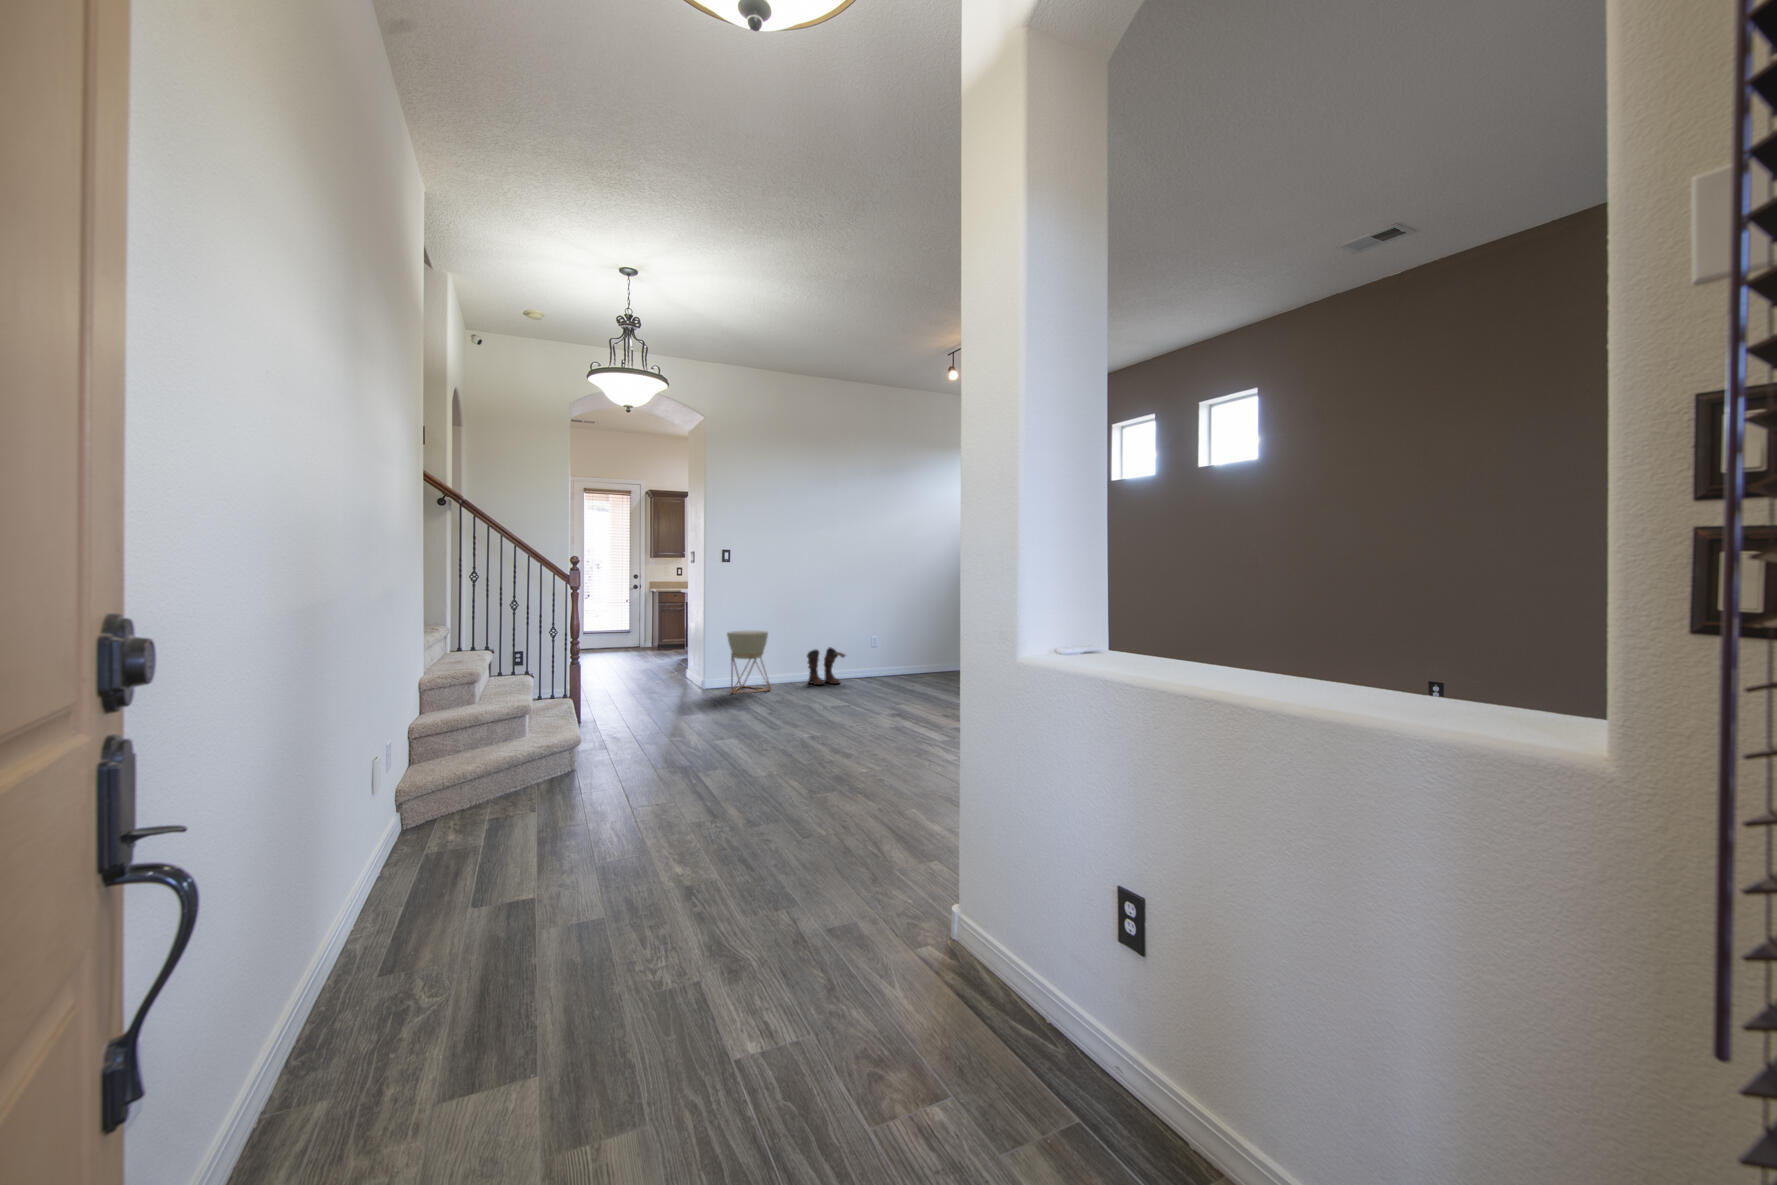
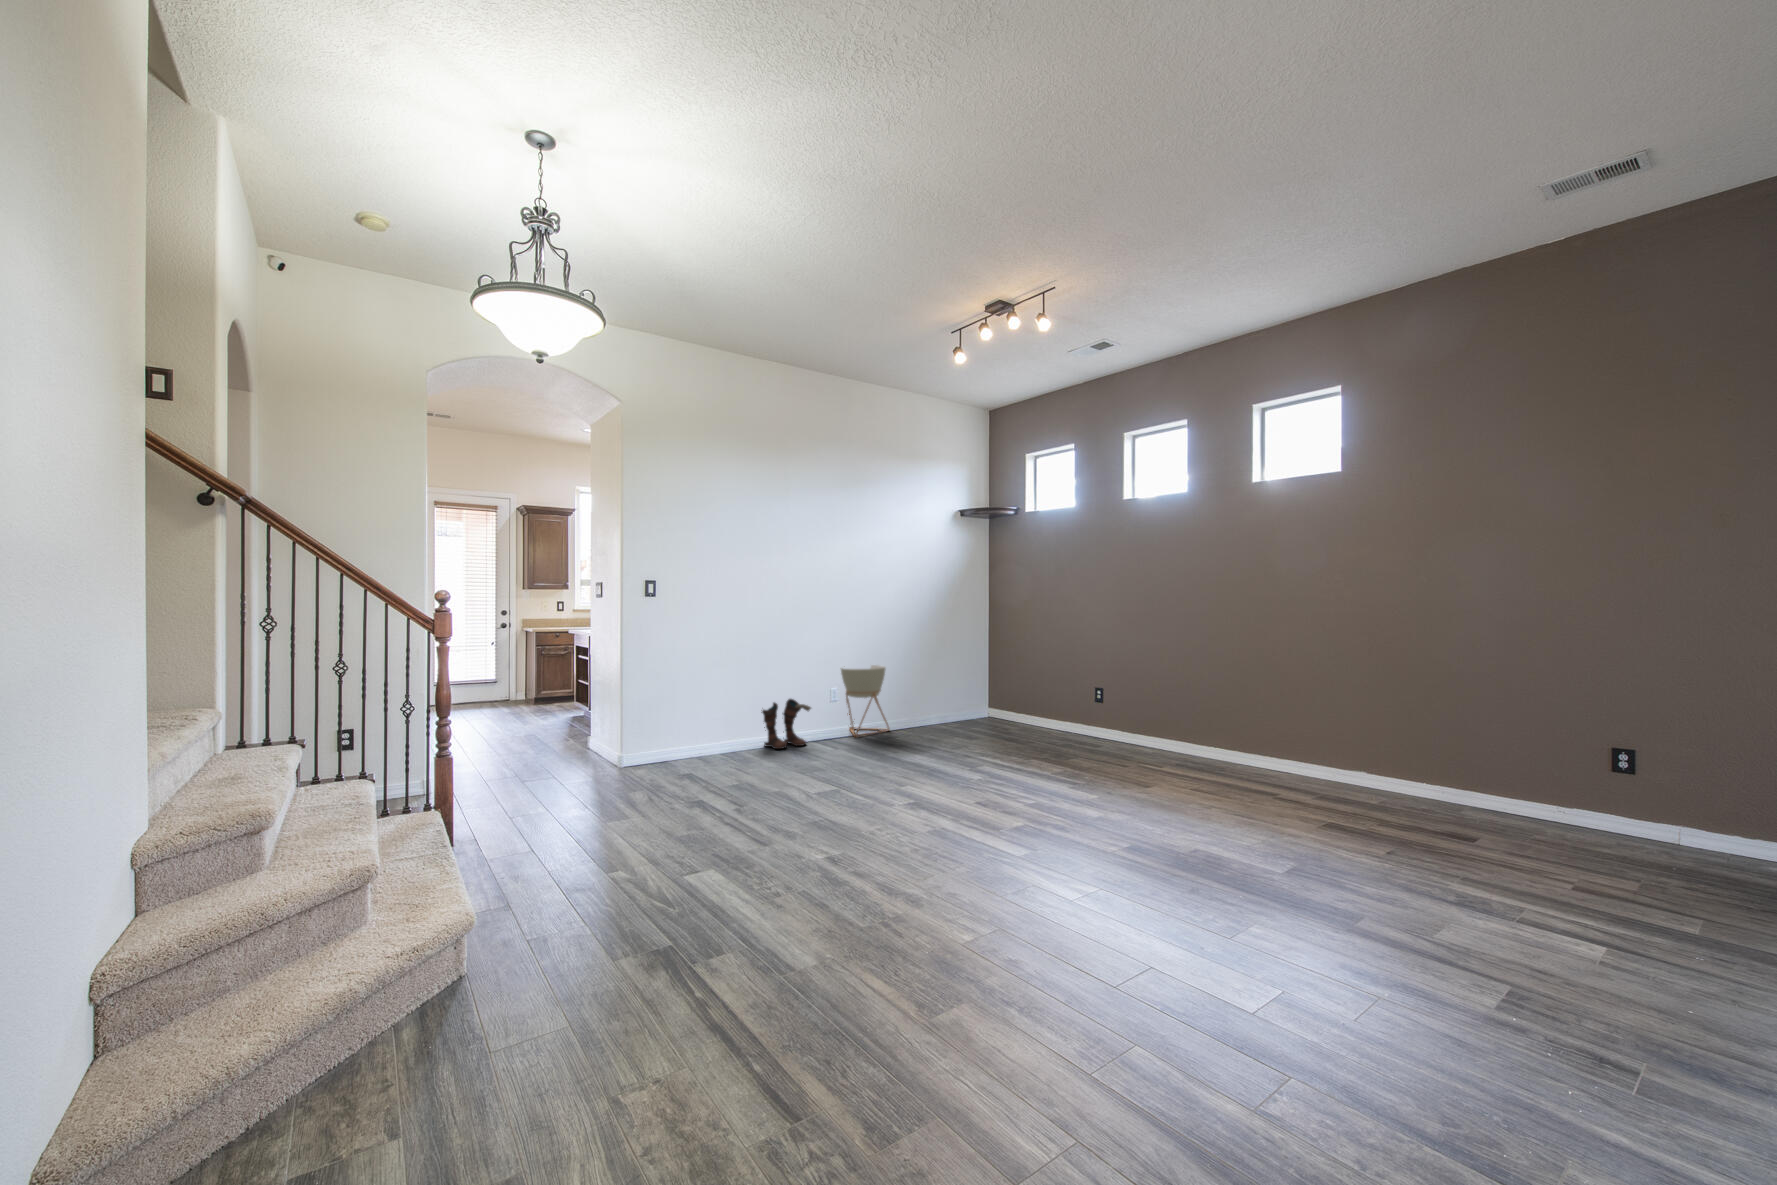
planter: present [727,631,771,693] -> present [841,665,890,737]

